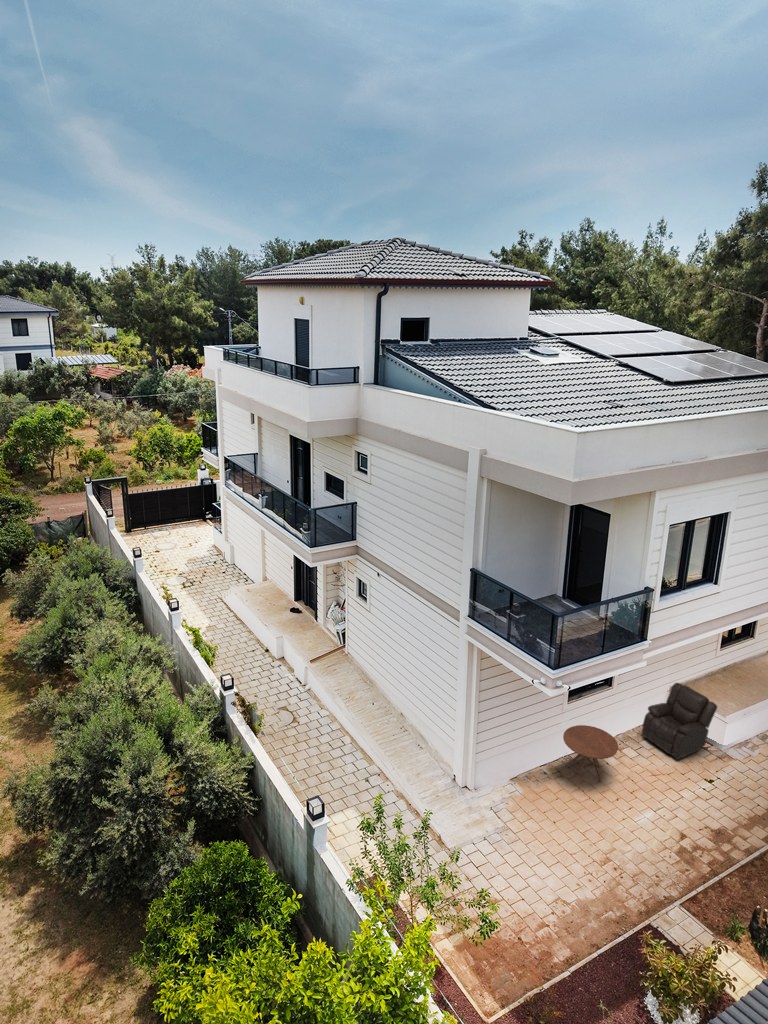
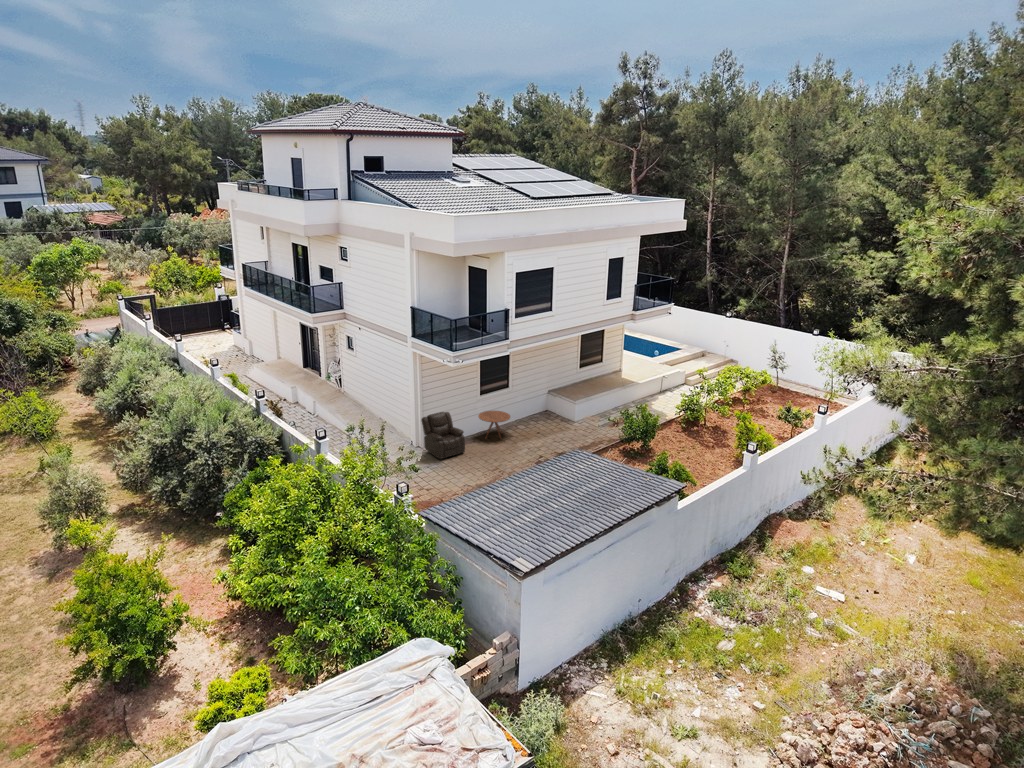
chair: present [642,683,717,759] -> present [421,412,465,459]

